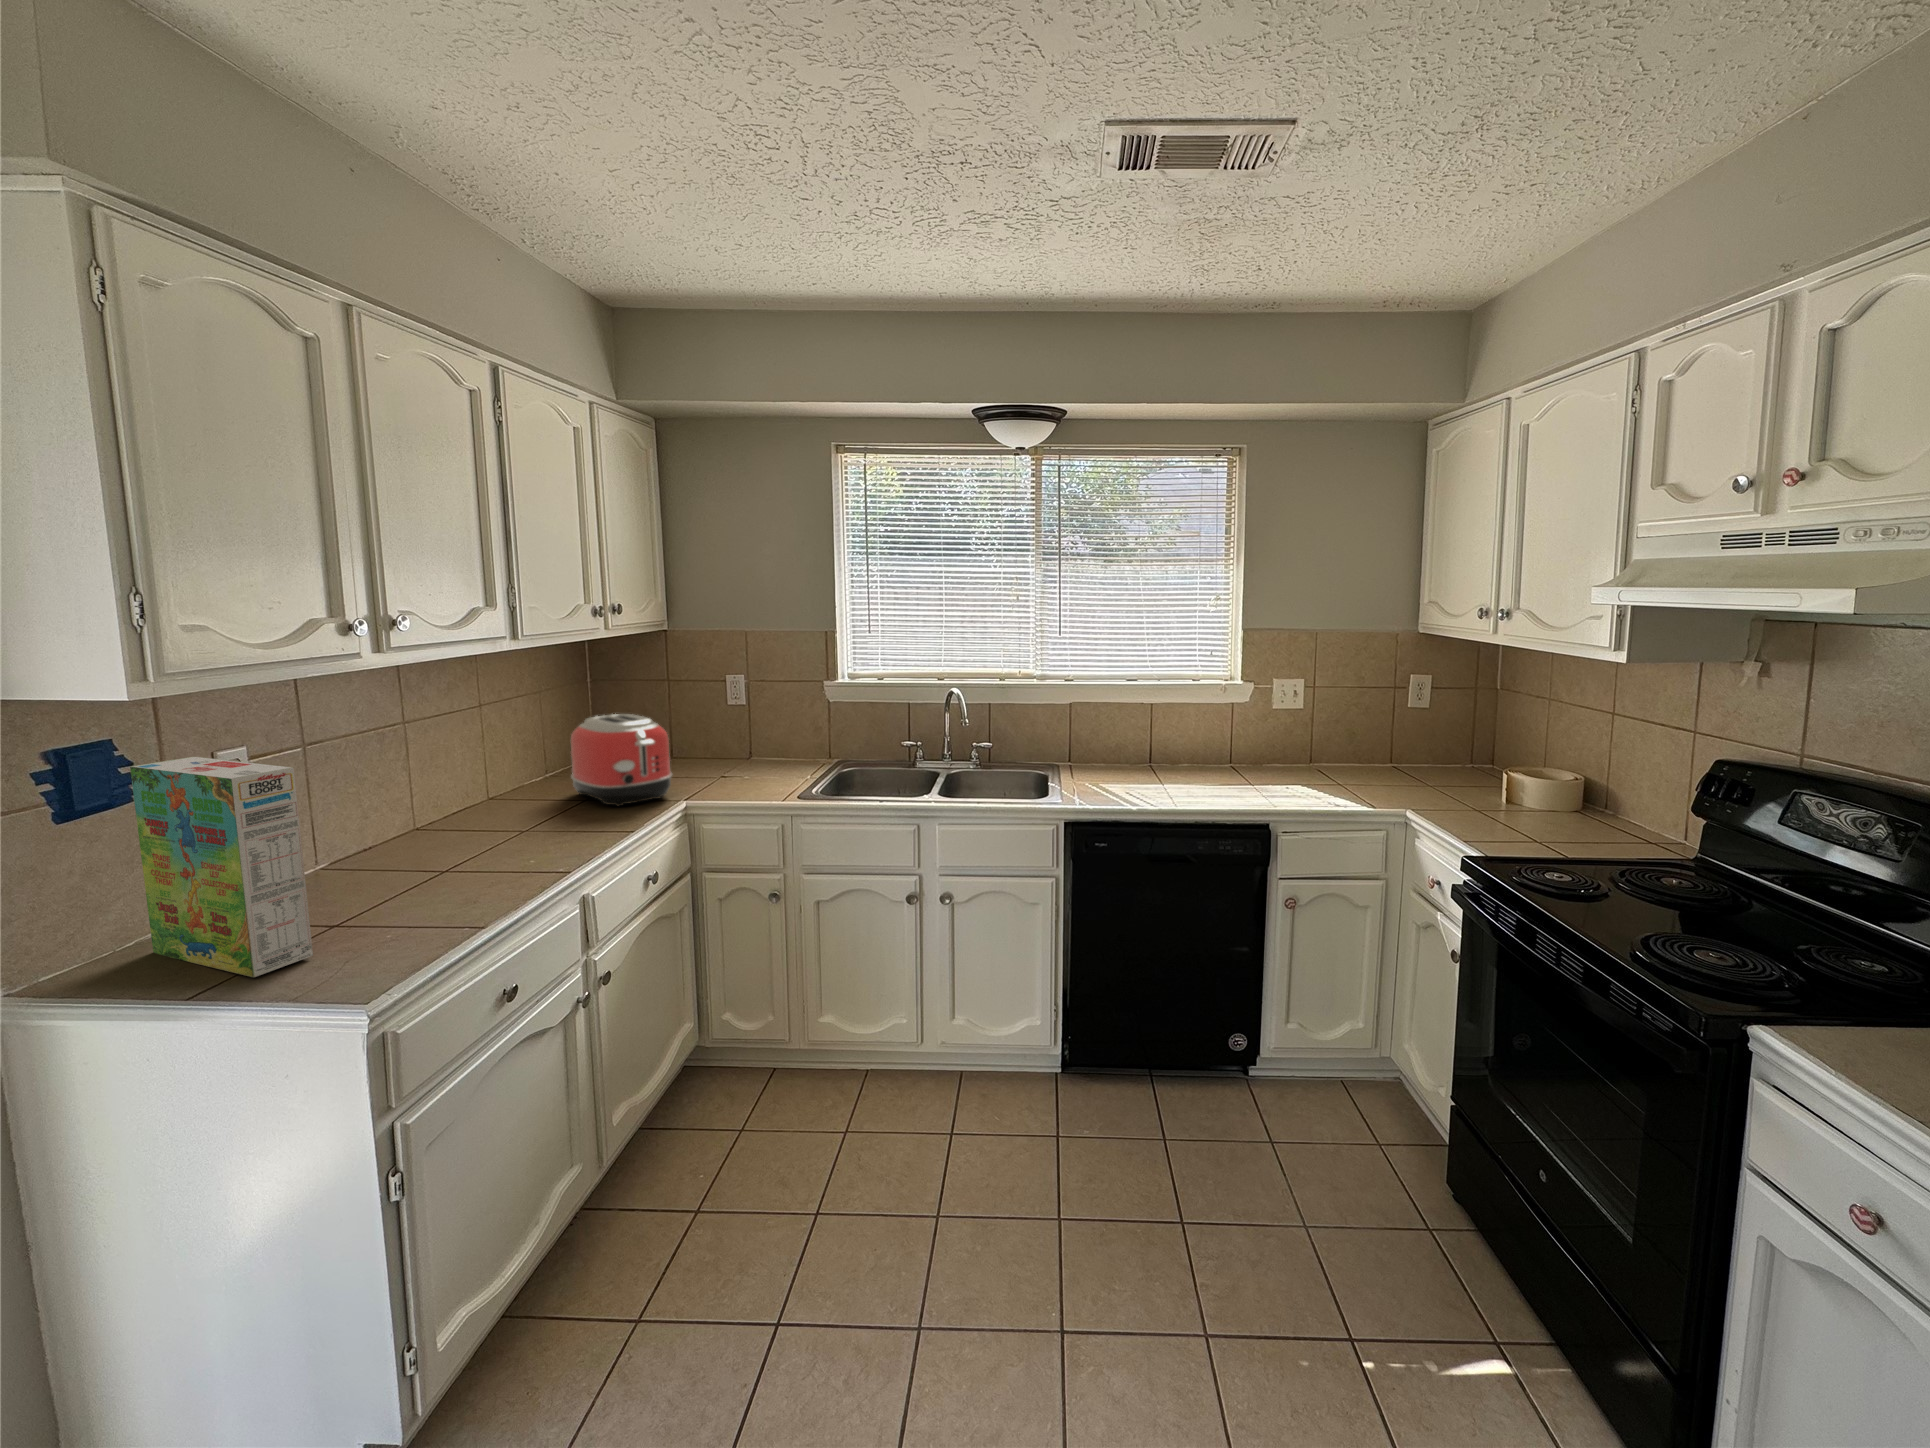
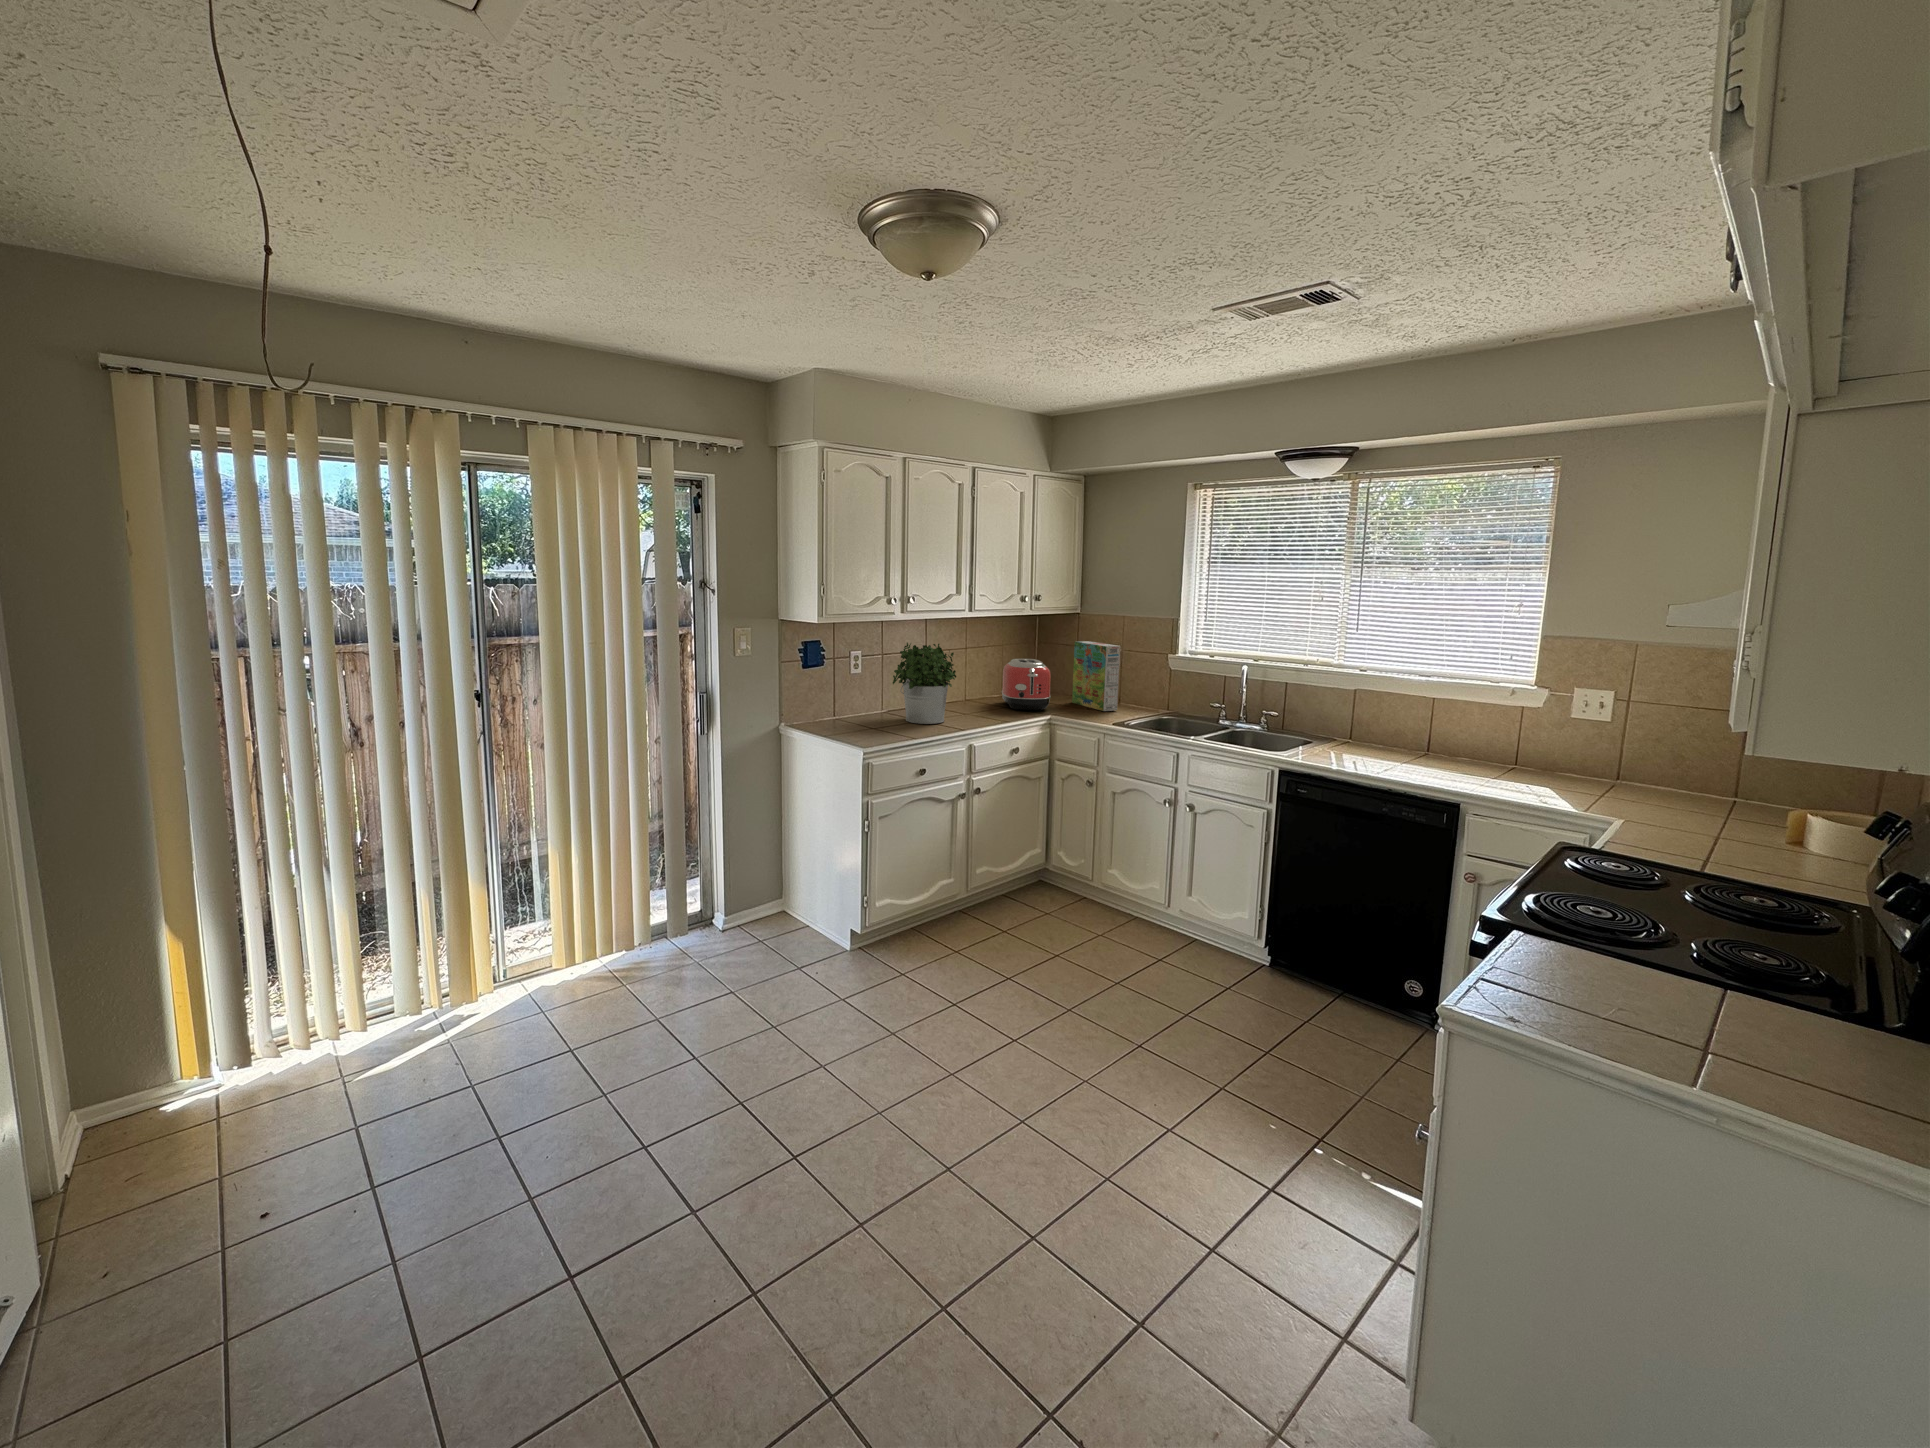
potted plant: none [364,710,522,887] -> present [893,643,956,724]
cereal box: present [130,757,313,977] -> present [1072,641,1120,711]

